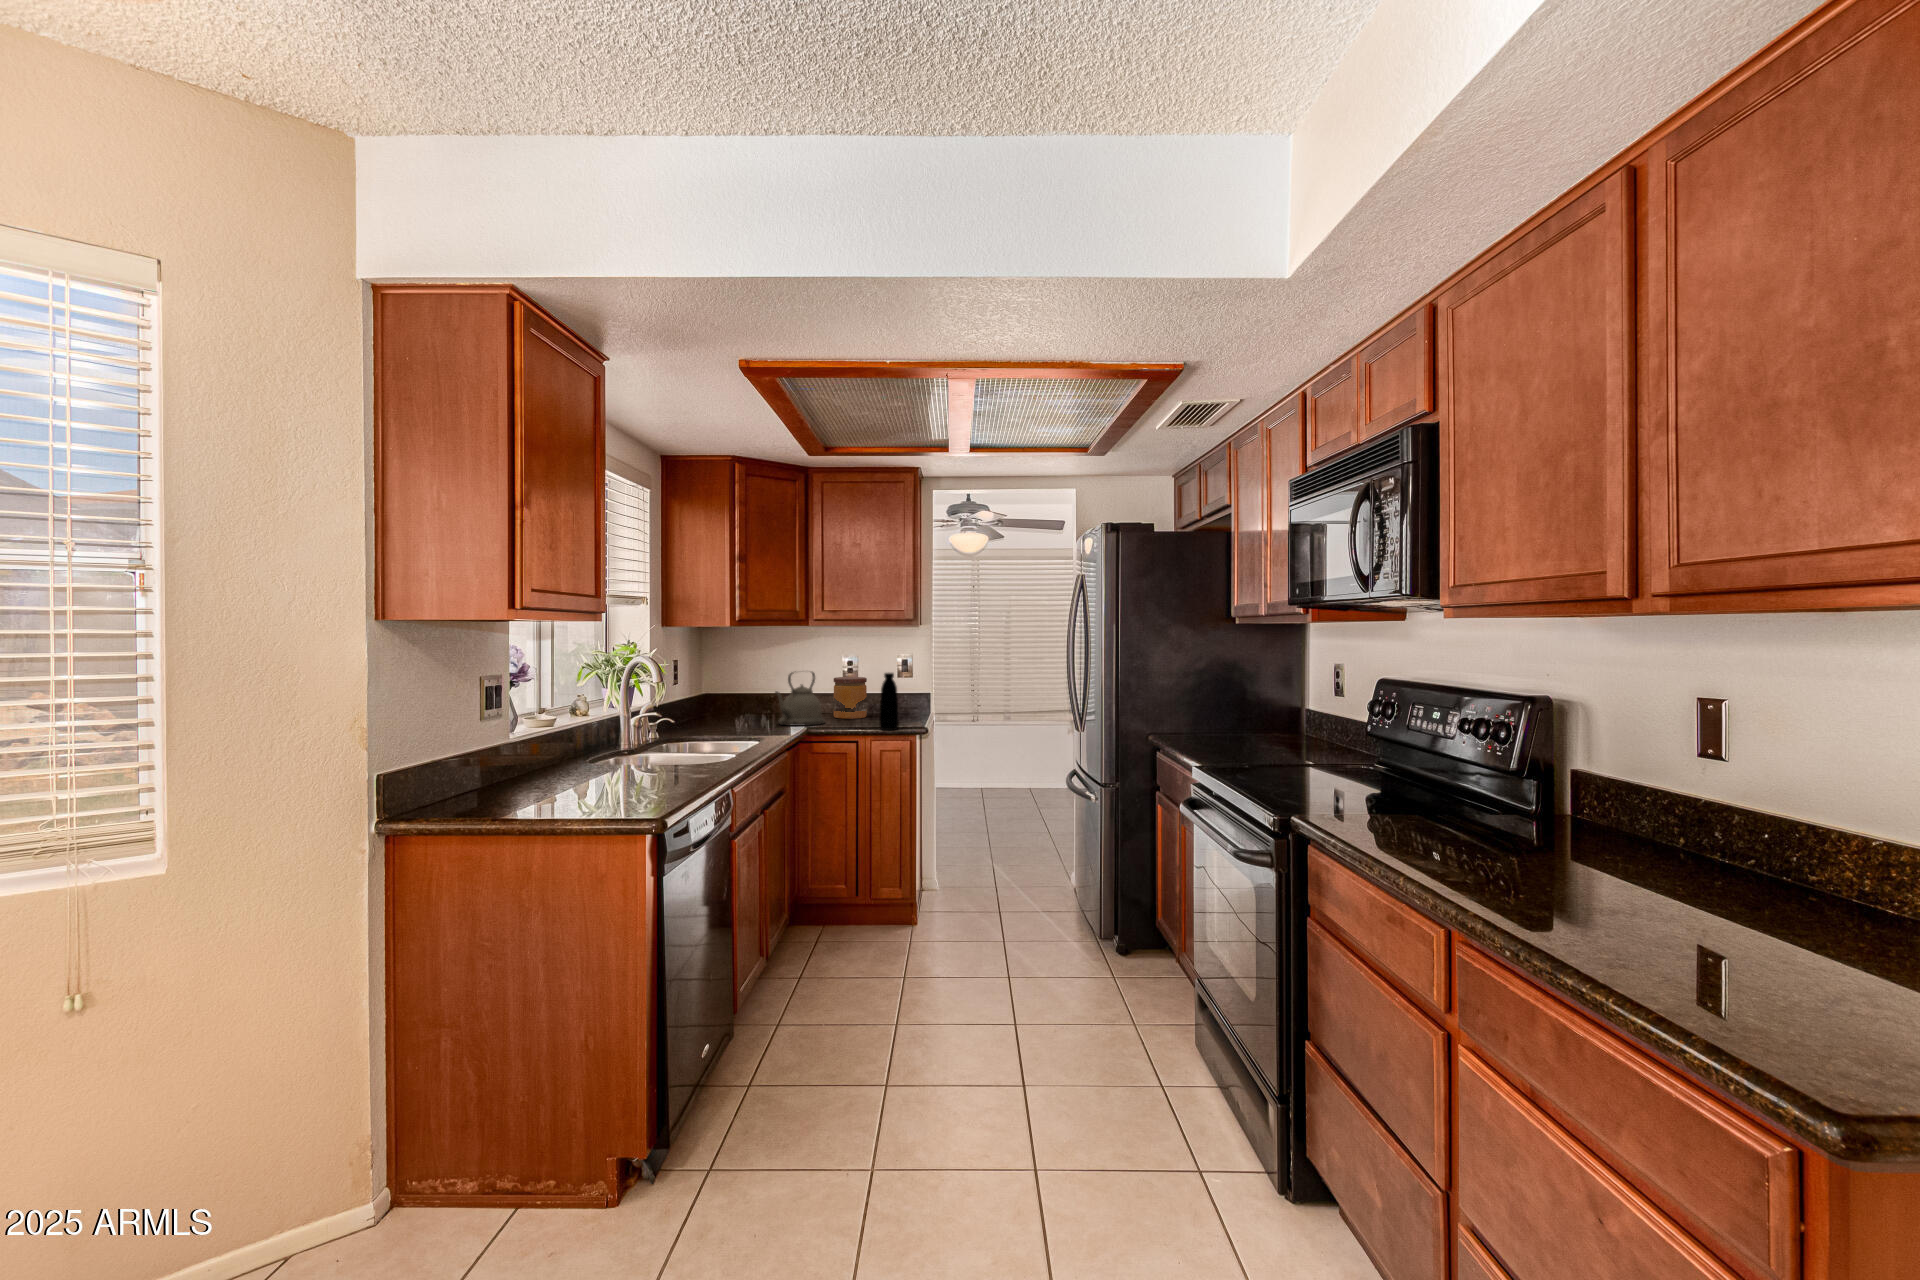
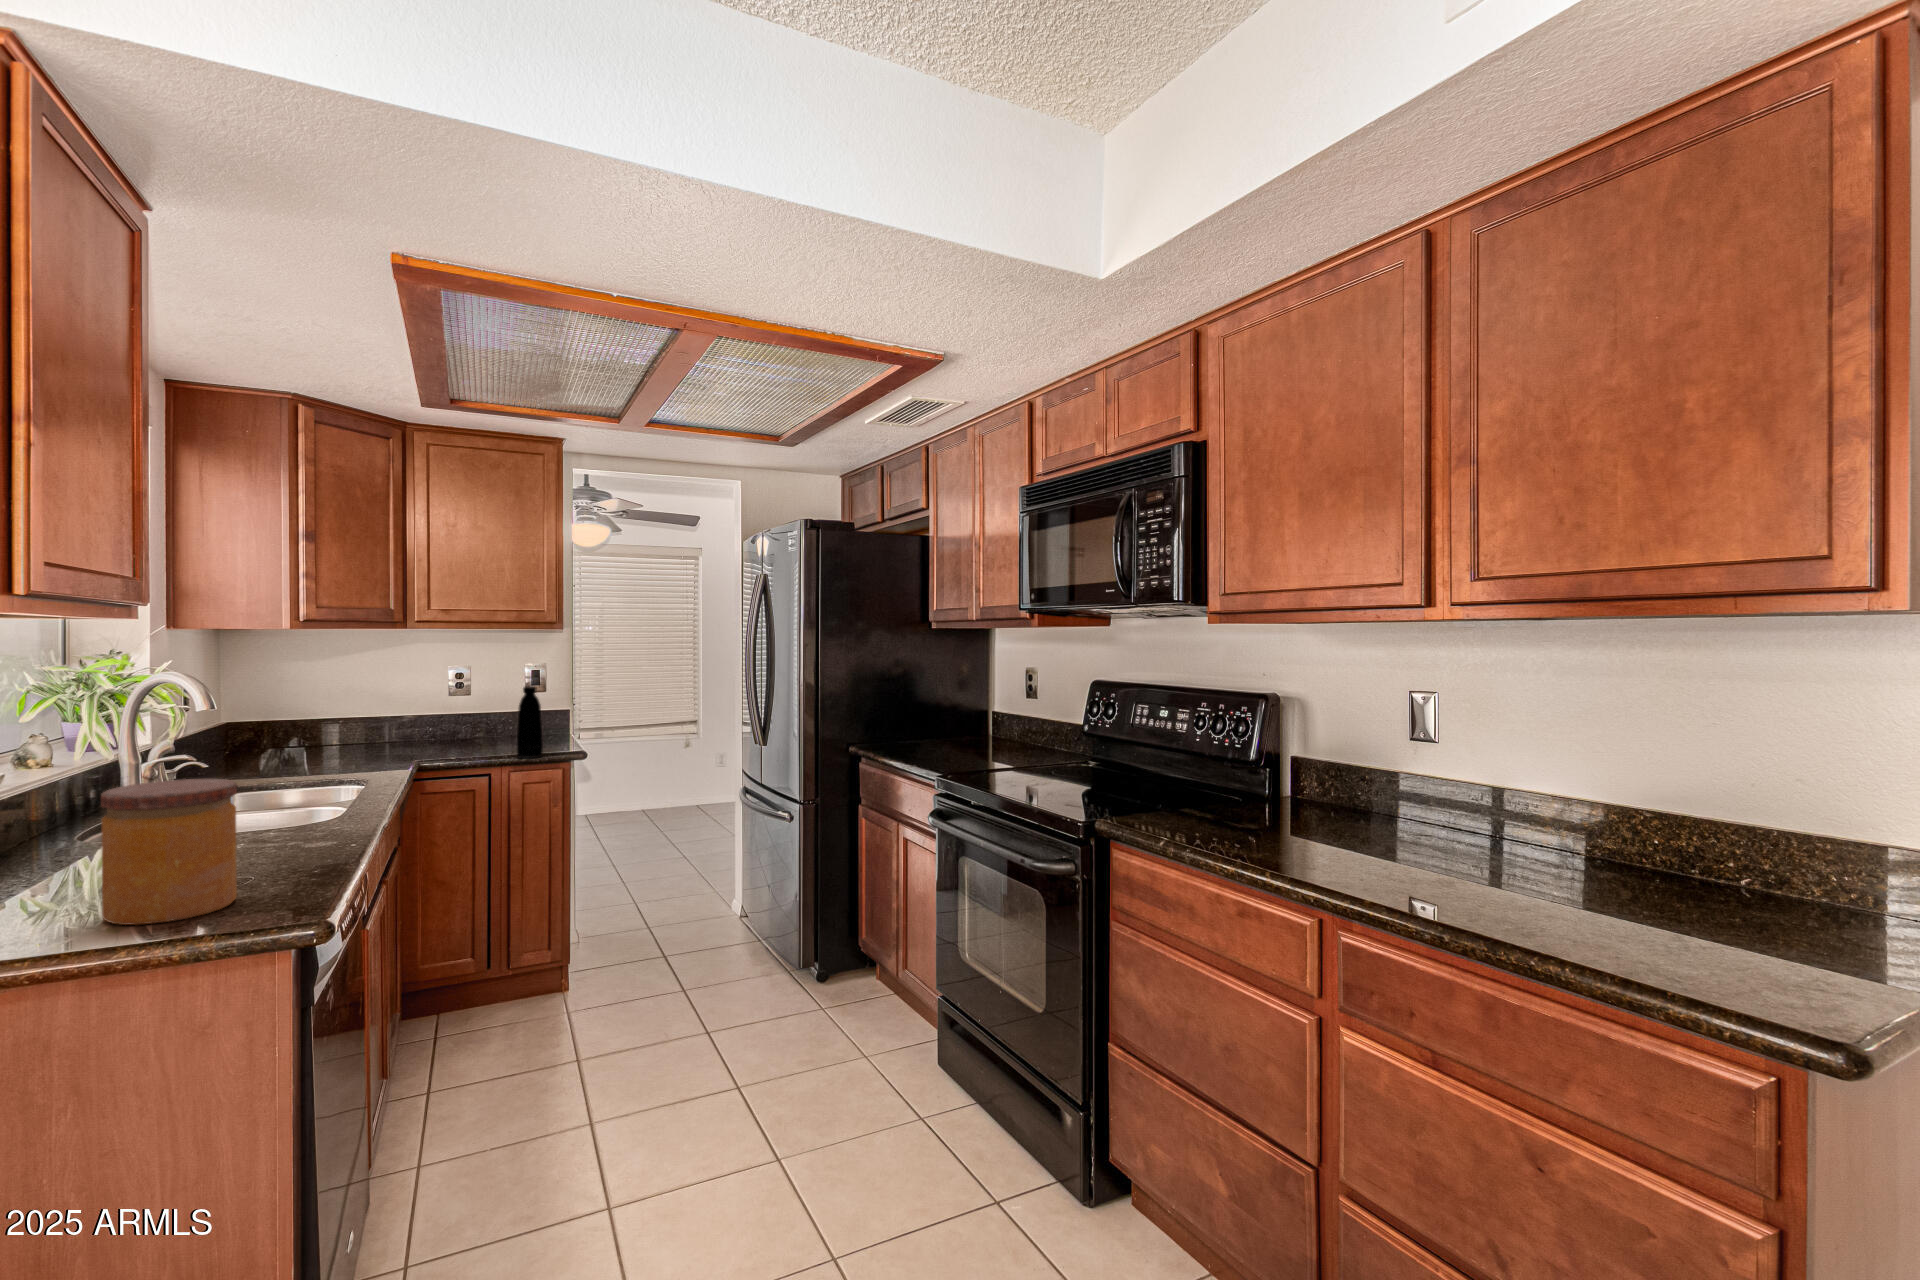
kettle: present [775,672,825,726] -> none [355,687,427,760]
jar: present [834,677,867,719] -> present [101,779,237,925]

